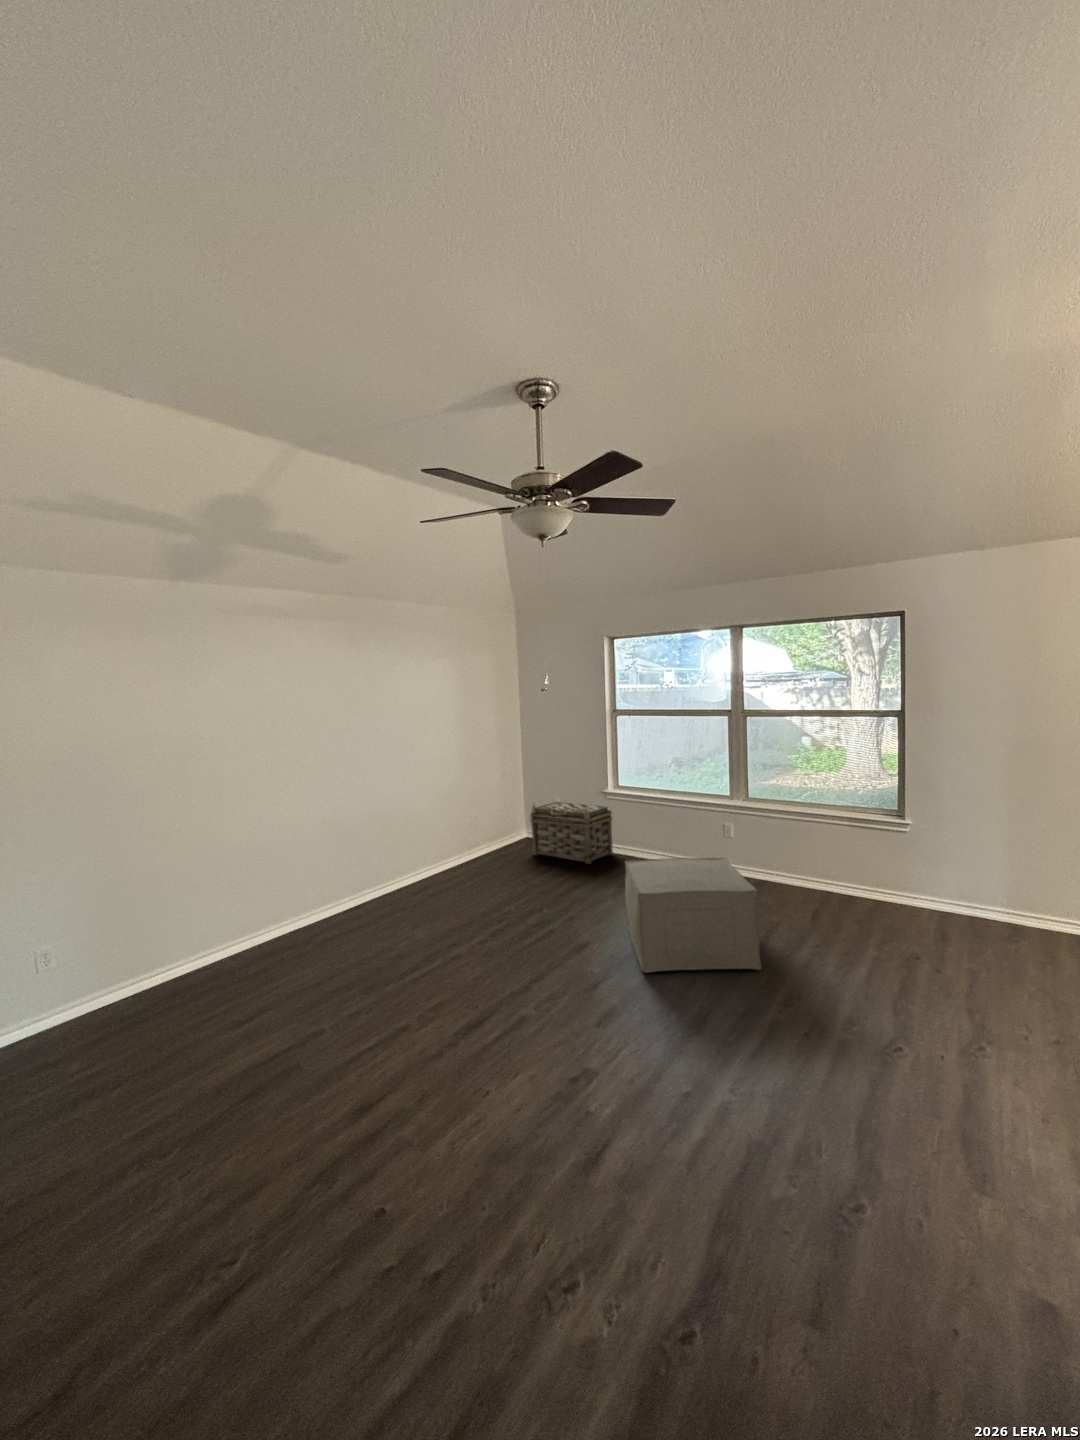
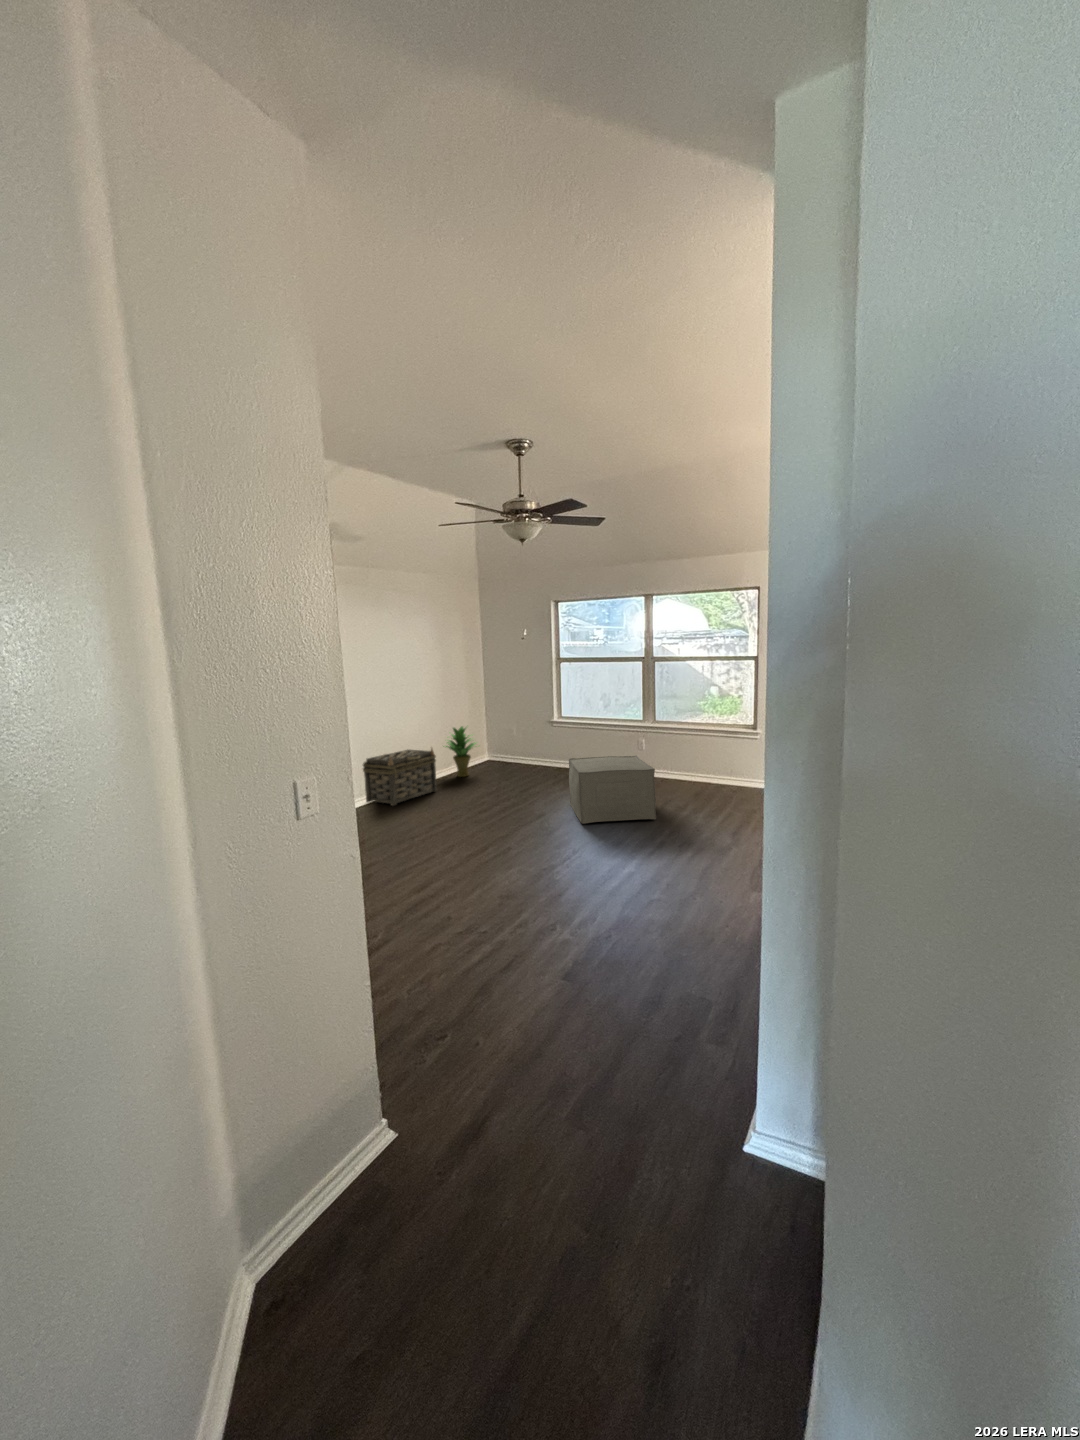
potted plant: none [459,798,510,867] -> present [446,726,476,777]
basket: present [530,802,613,864] -> present [363,748,437,806]

